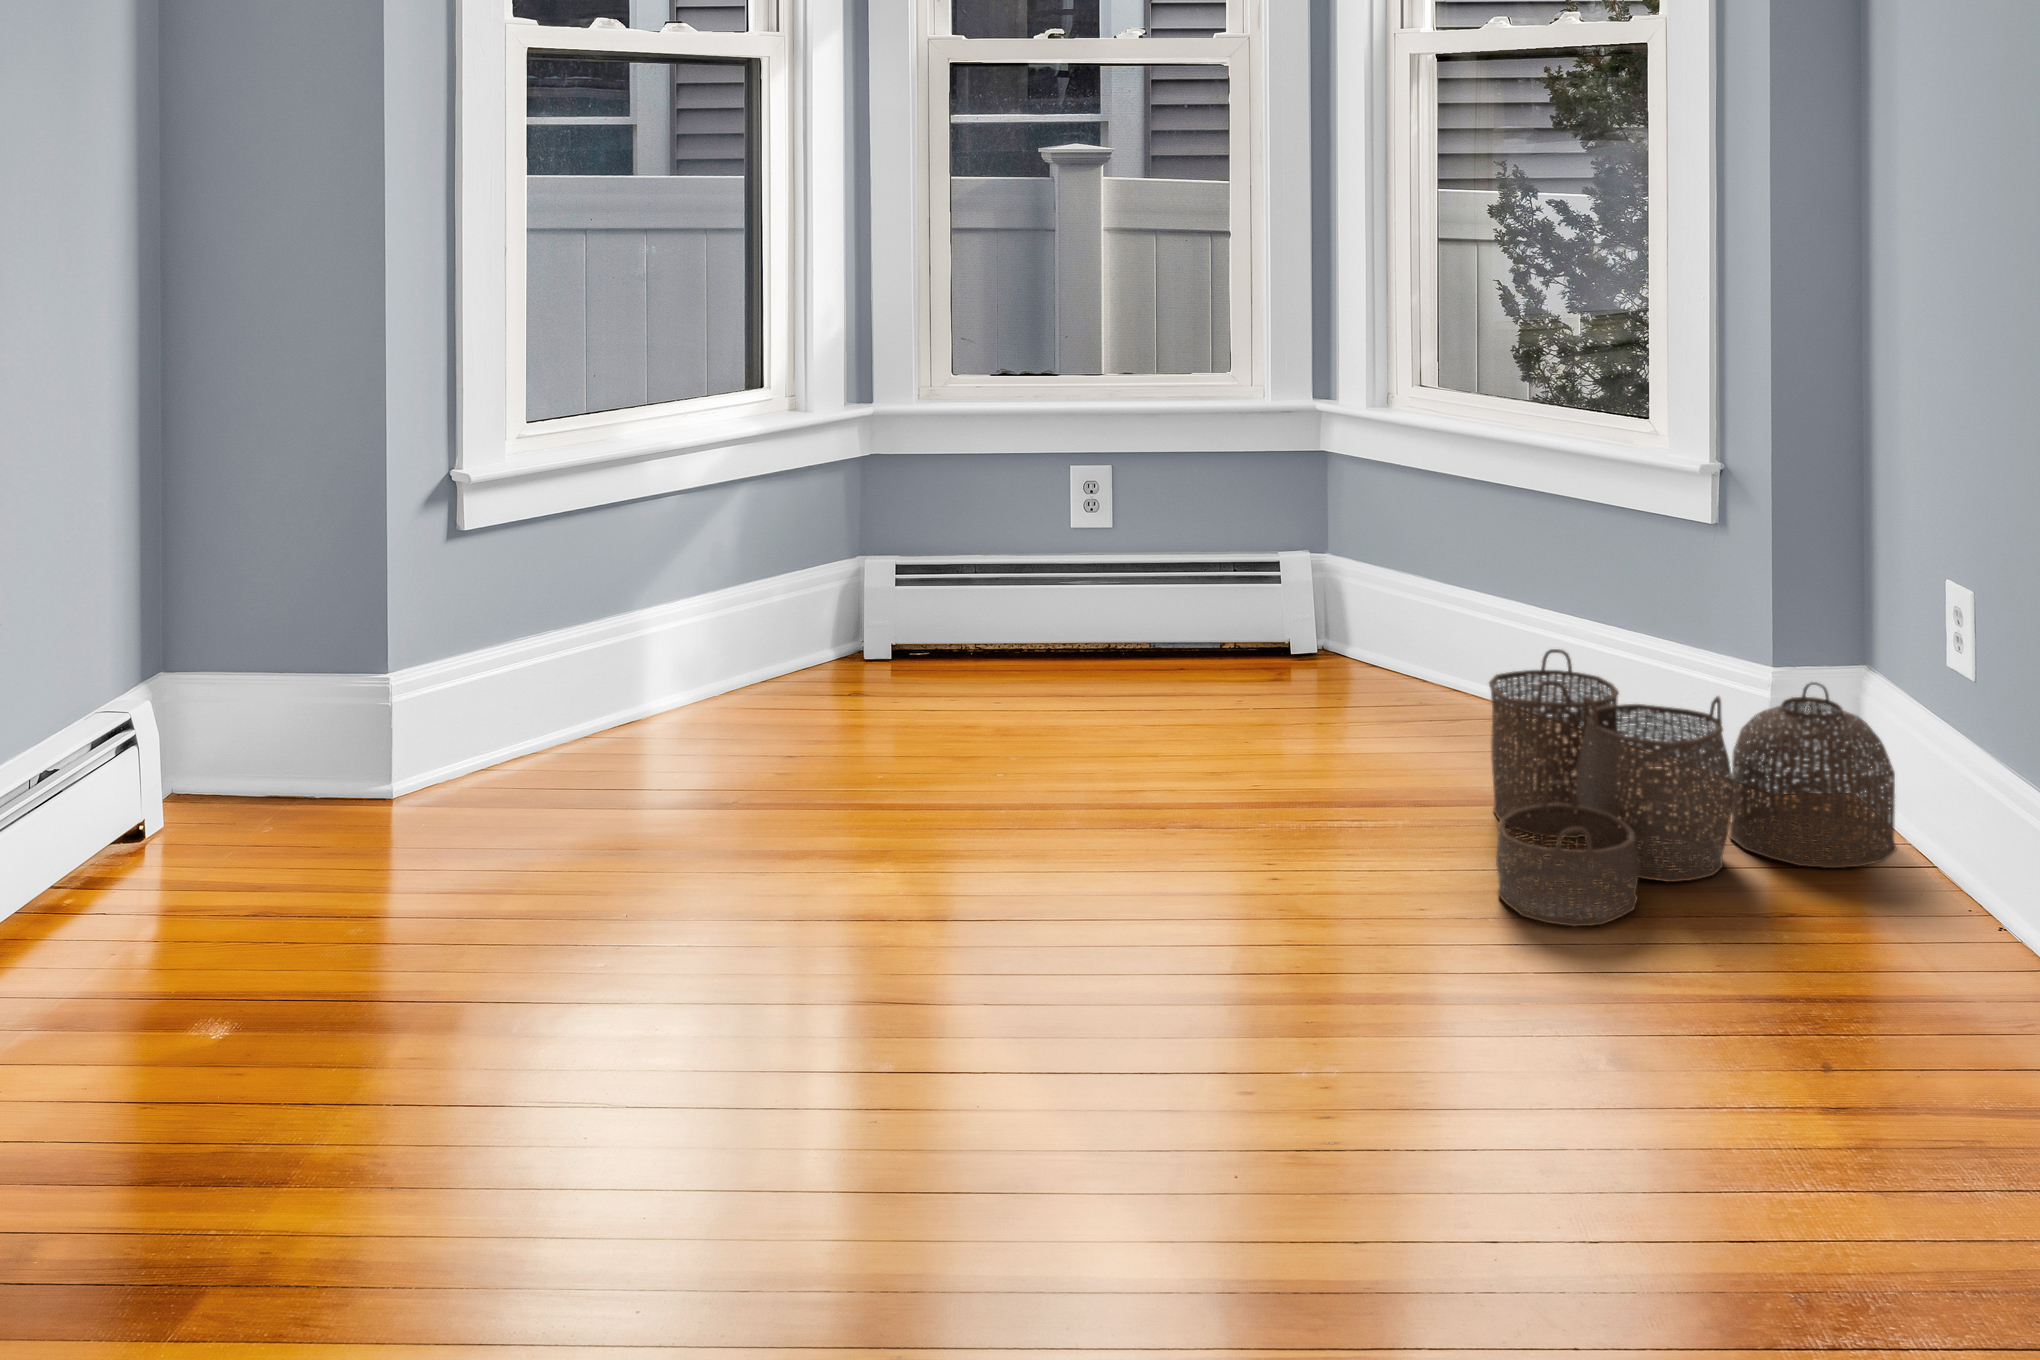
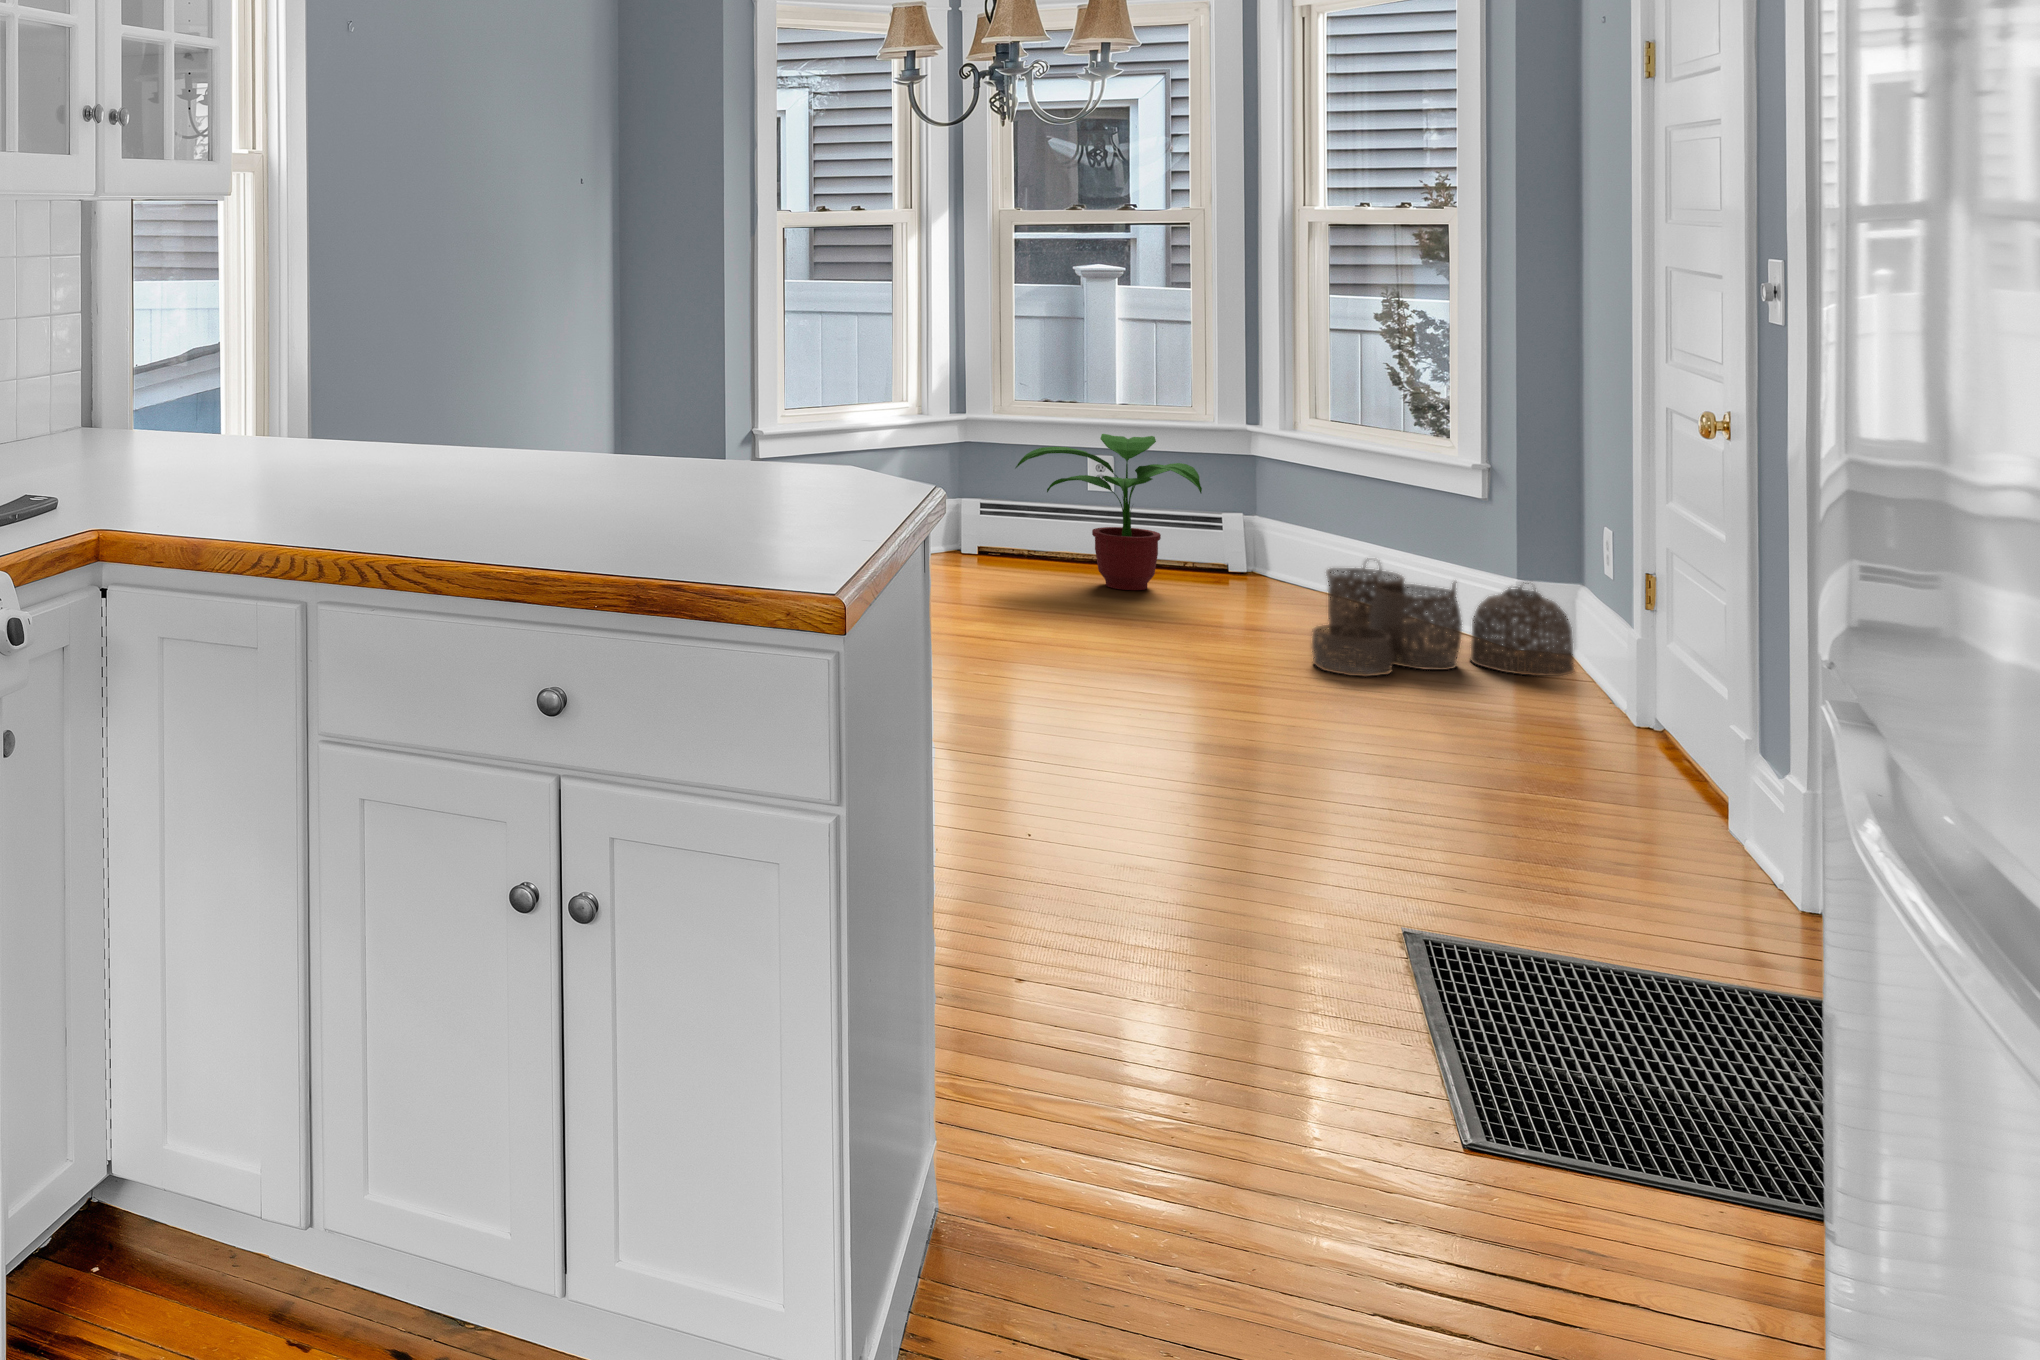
potted plant: none [951,430,1265,718] -> present [1016,434,1202,590]

